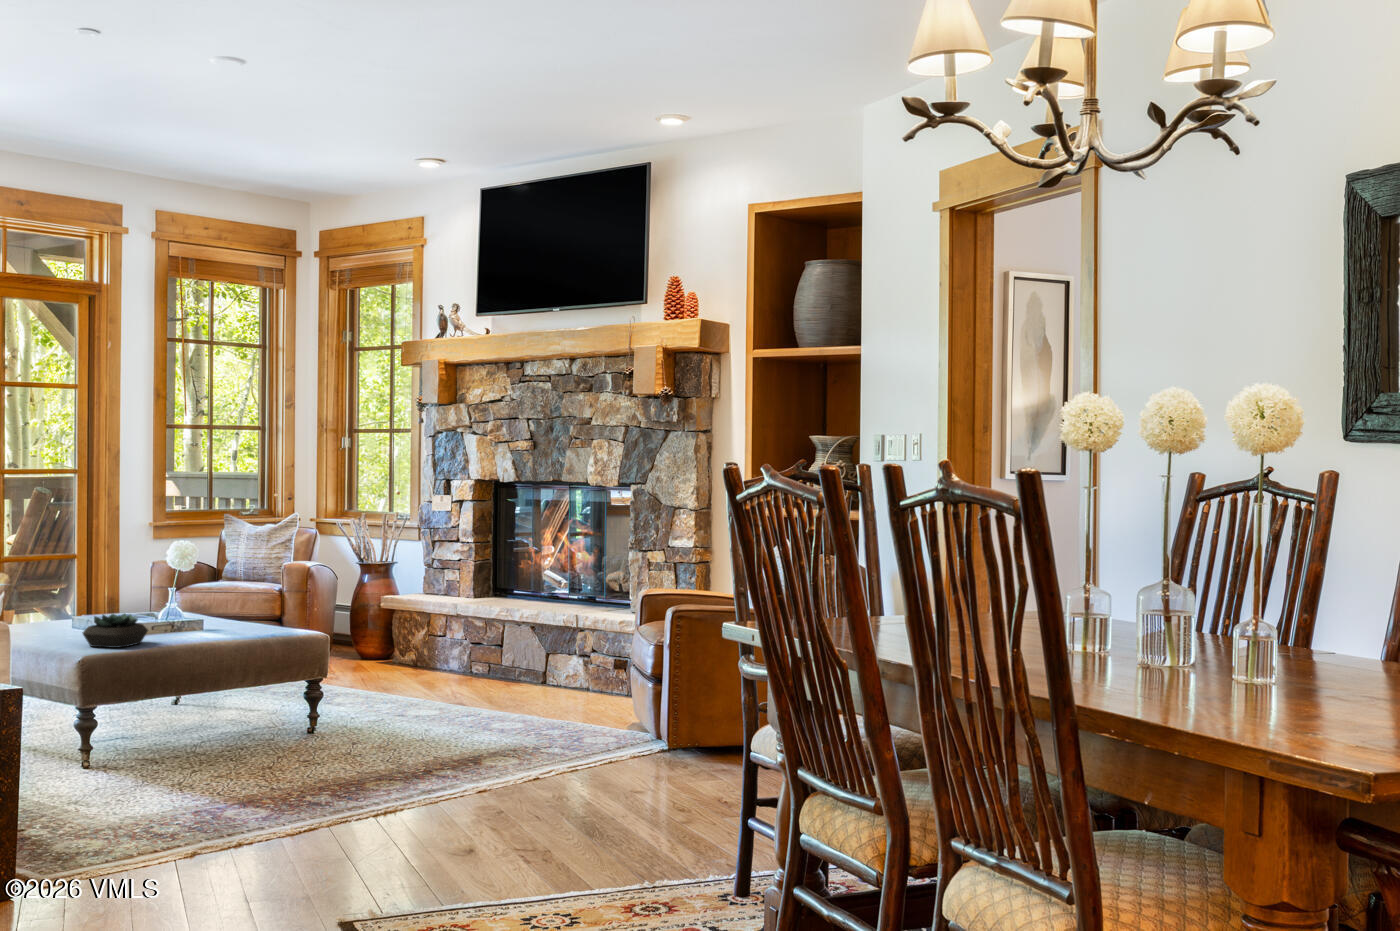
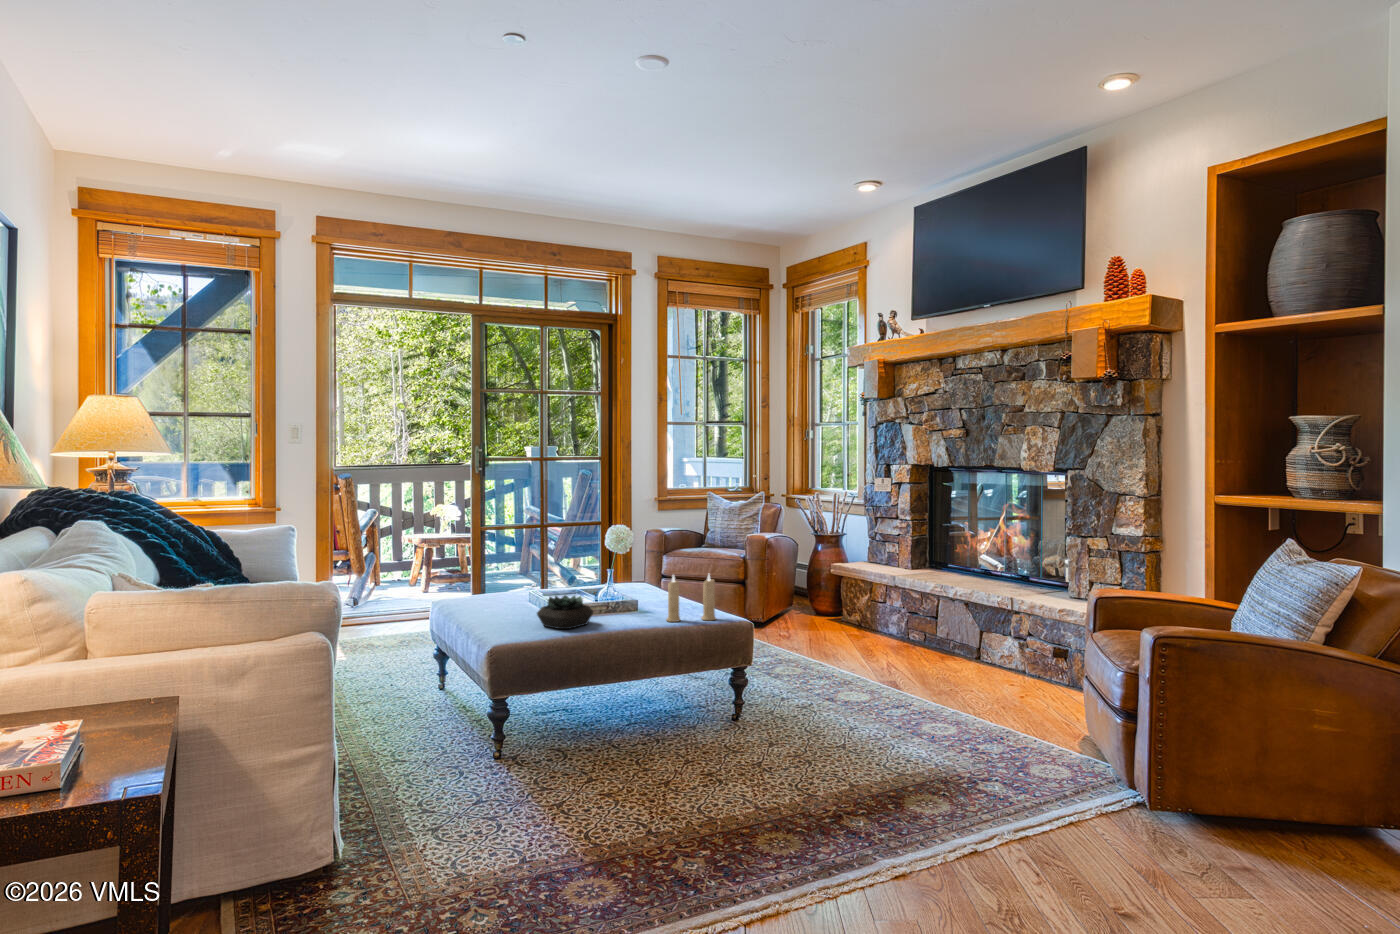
candle: none [227,585,282,637] -> present [666,575,716,622]

